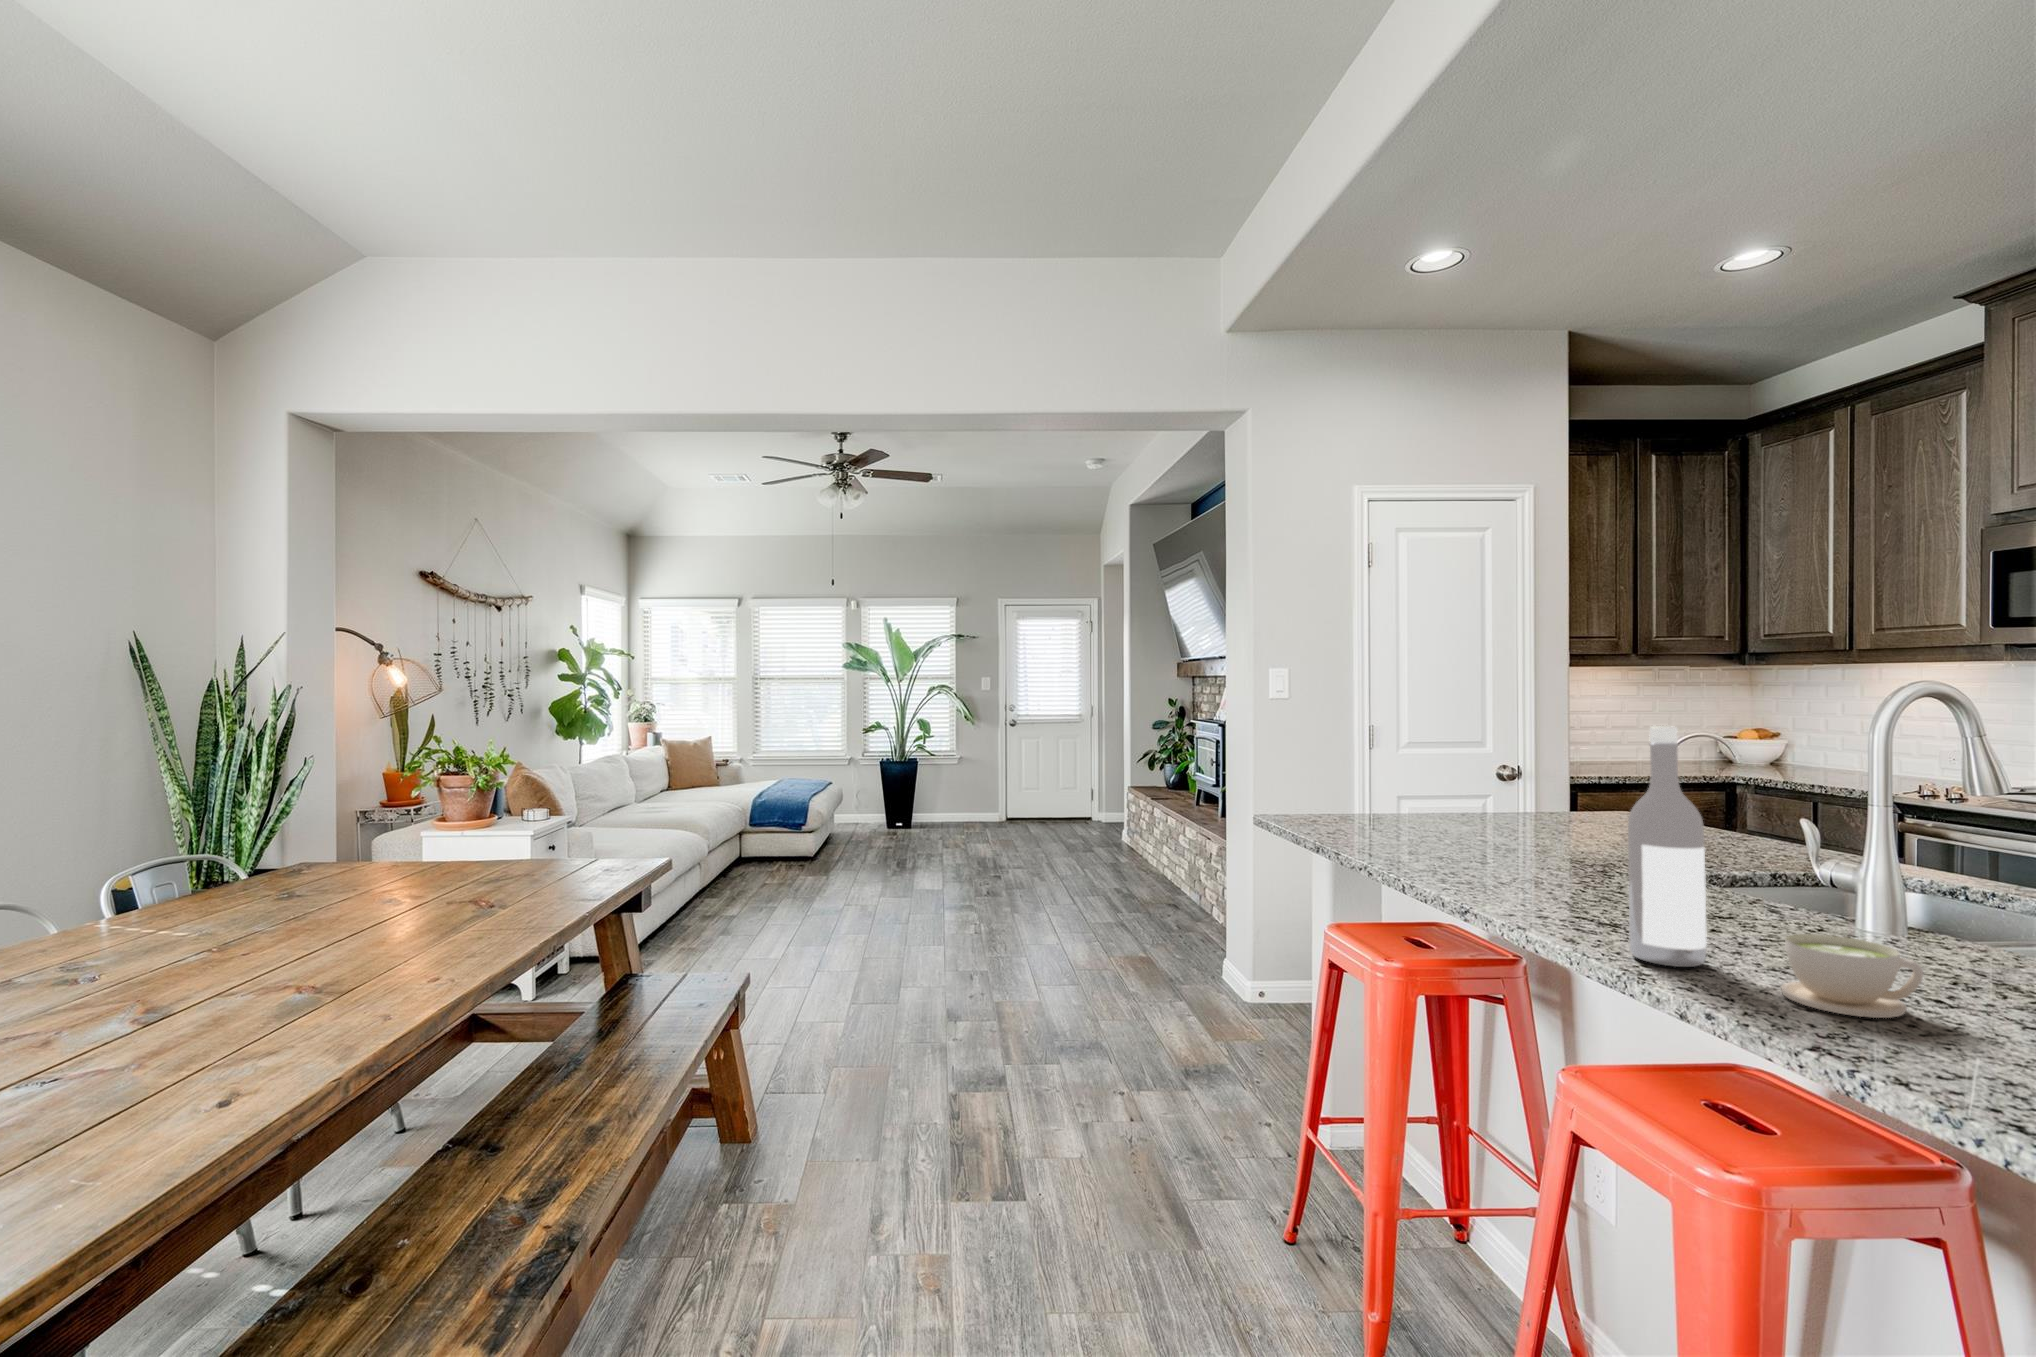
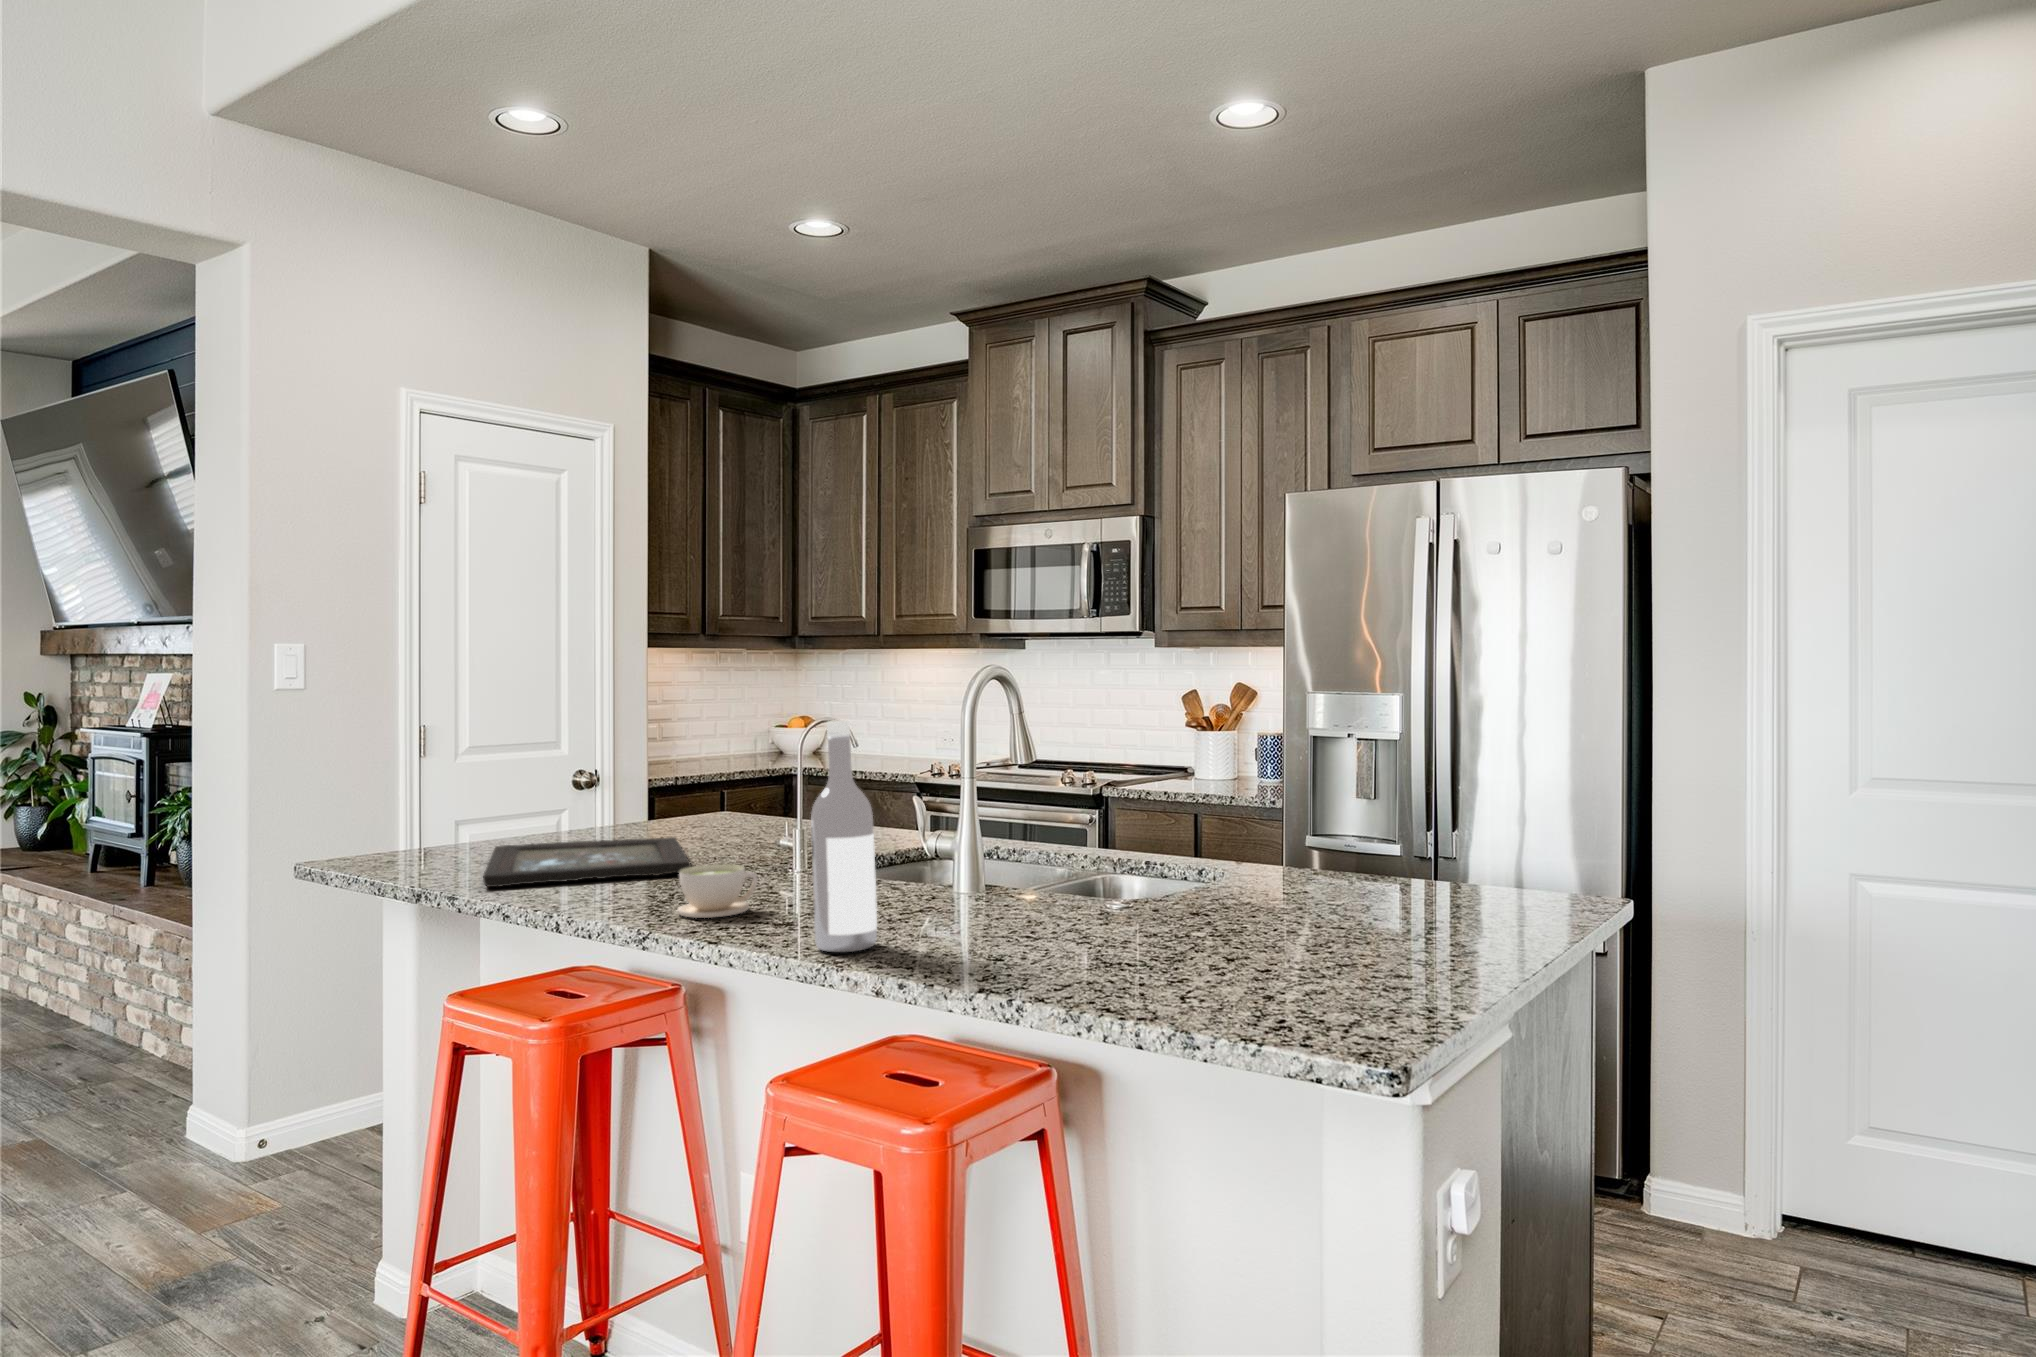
tray: none [1368,814,1555,858] -> present [483,837,691,887]
coffee cup: present [1781,934,1923,1018] -> present [677,864,758,918]

